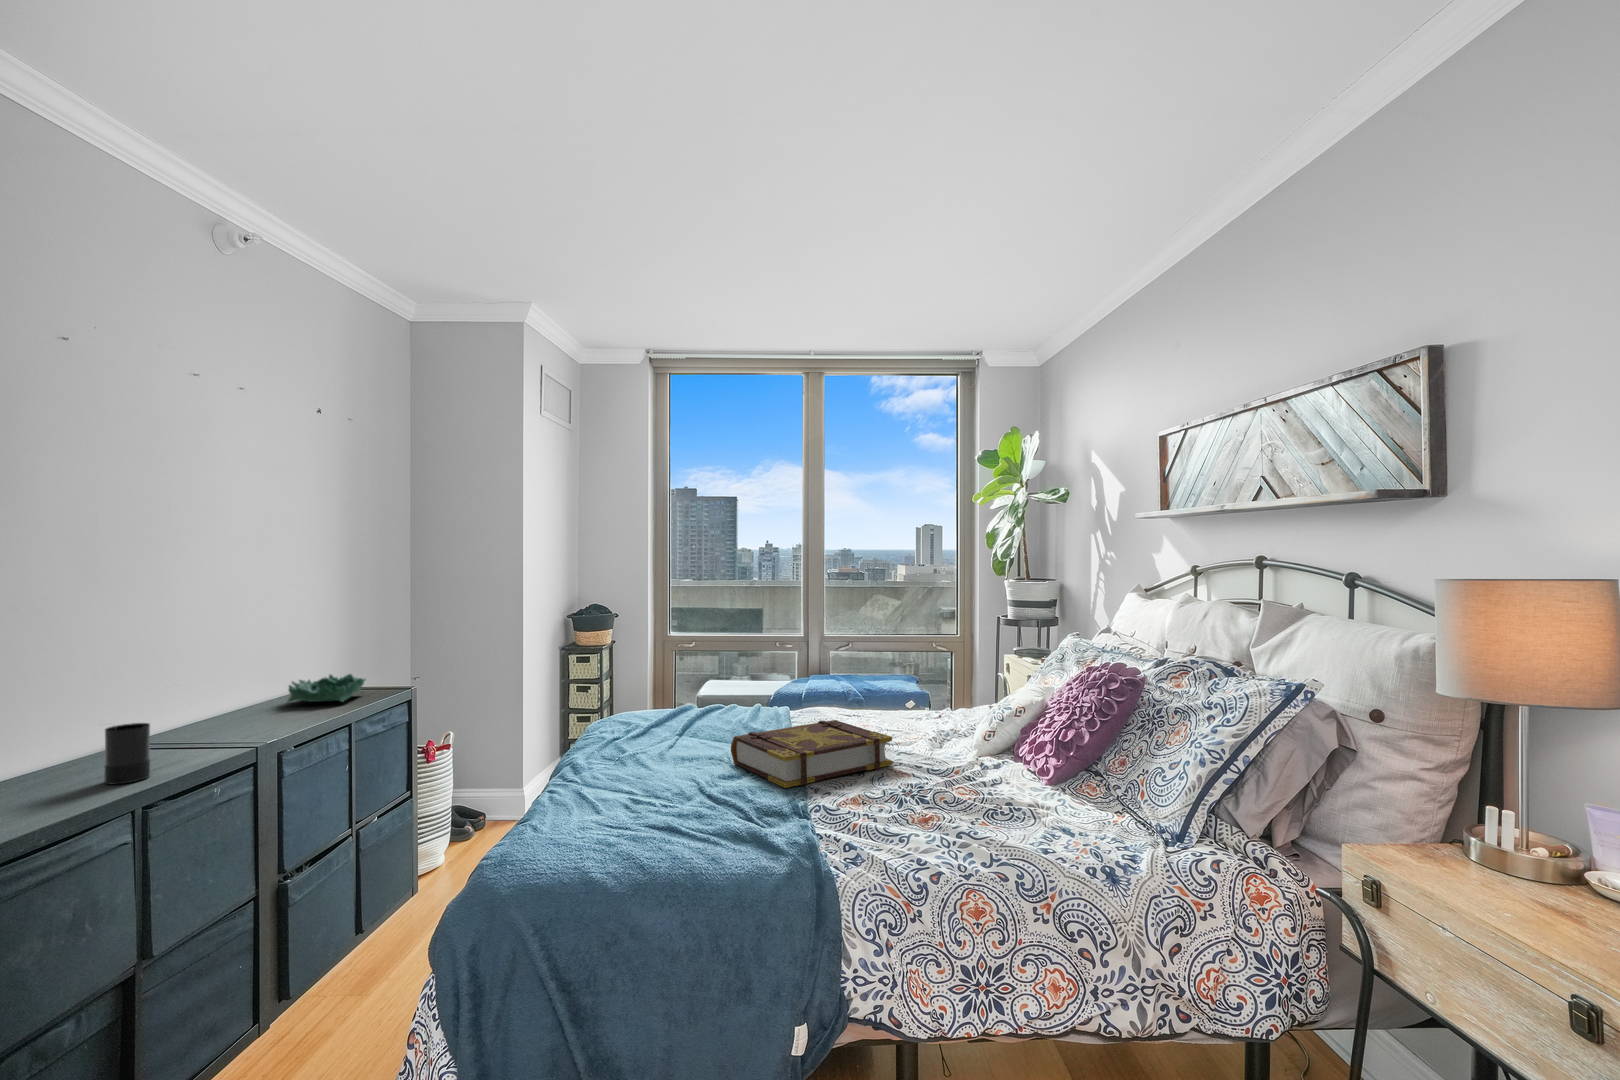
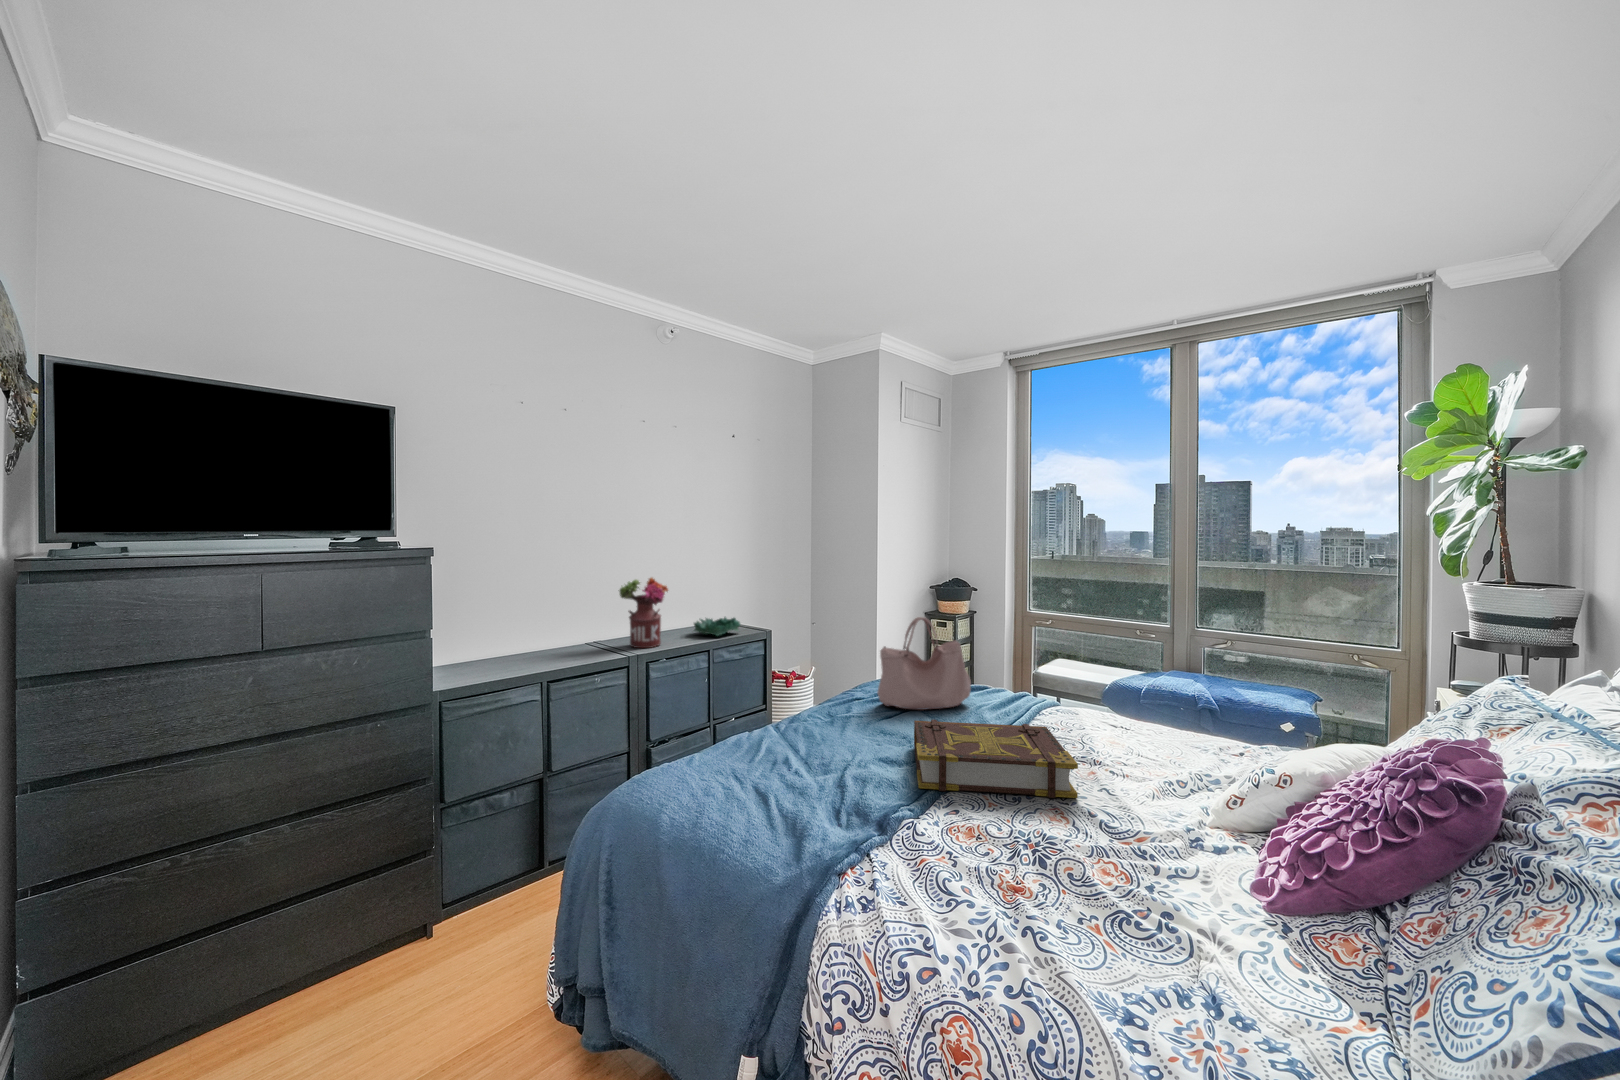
flower arrangement: none [190,622,283,734] -> present [619,578,668,648]
handbag: none [642,639,726,739] -> present [878,617,971,710]
candle: present [104,723,150,784] -> none [539,632,563,669]

